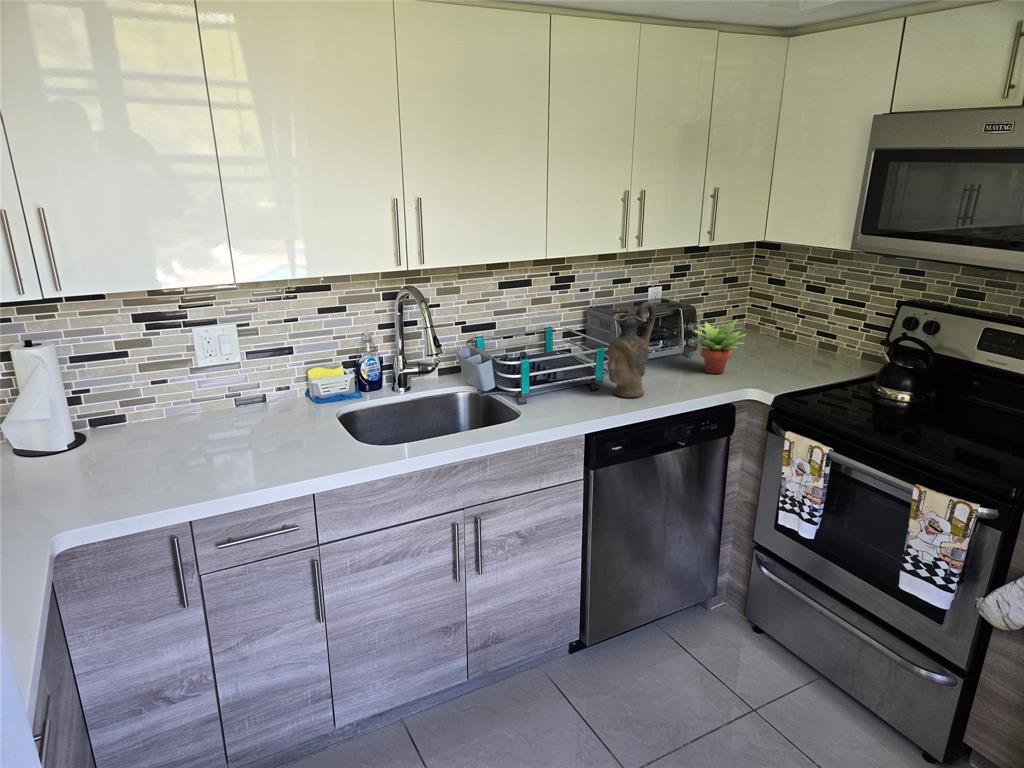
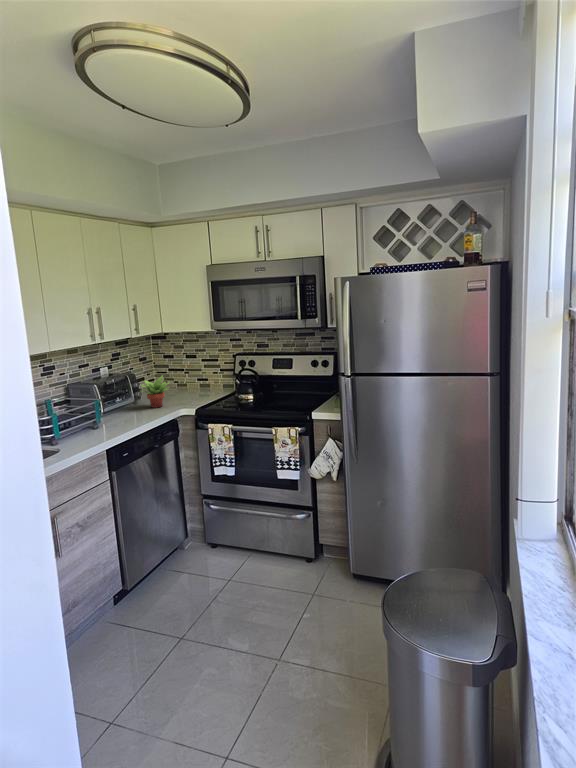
ceramic pitcher: present [608,302,656,397] -> none [101,369,128,427]

